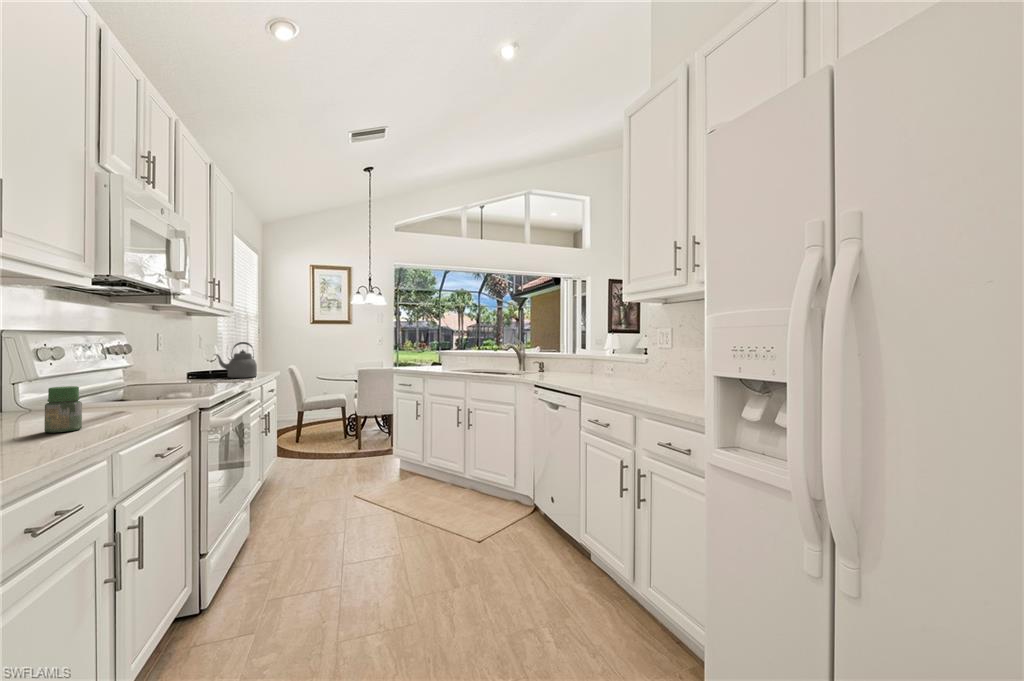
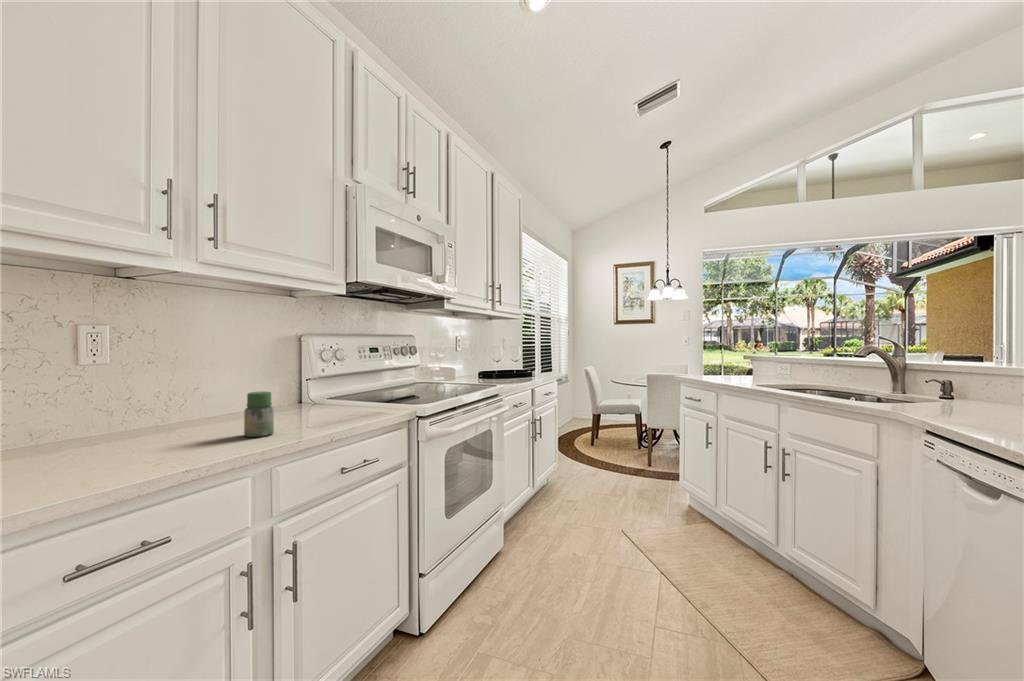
kettle: present [215,342,257,378] -> none [492,344,528,381]

